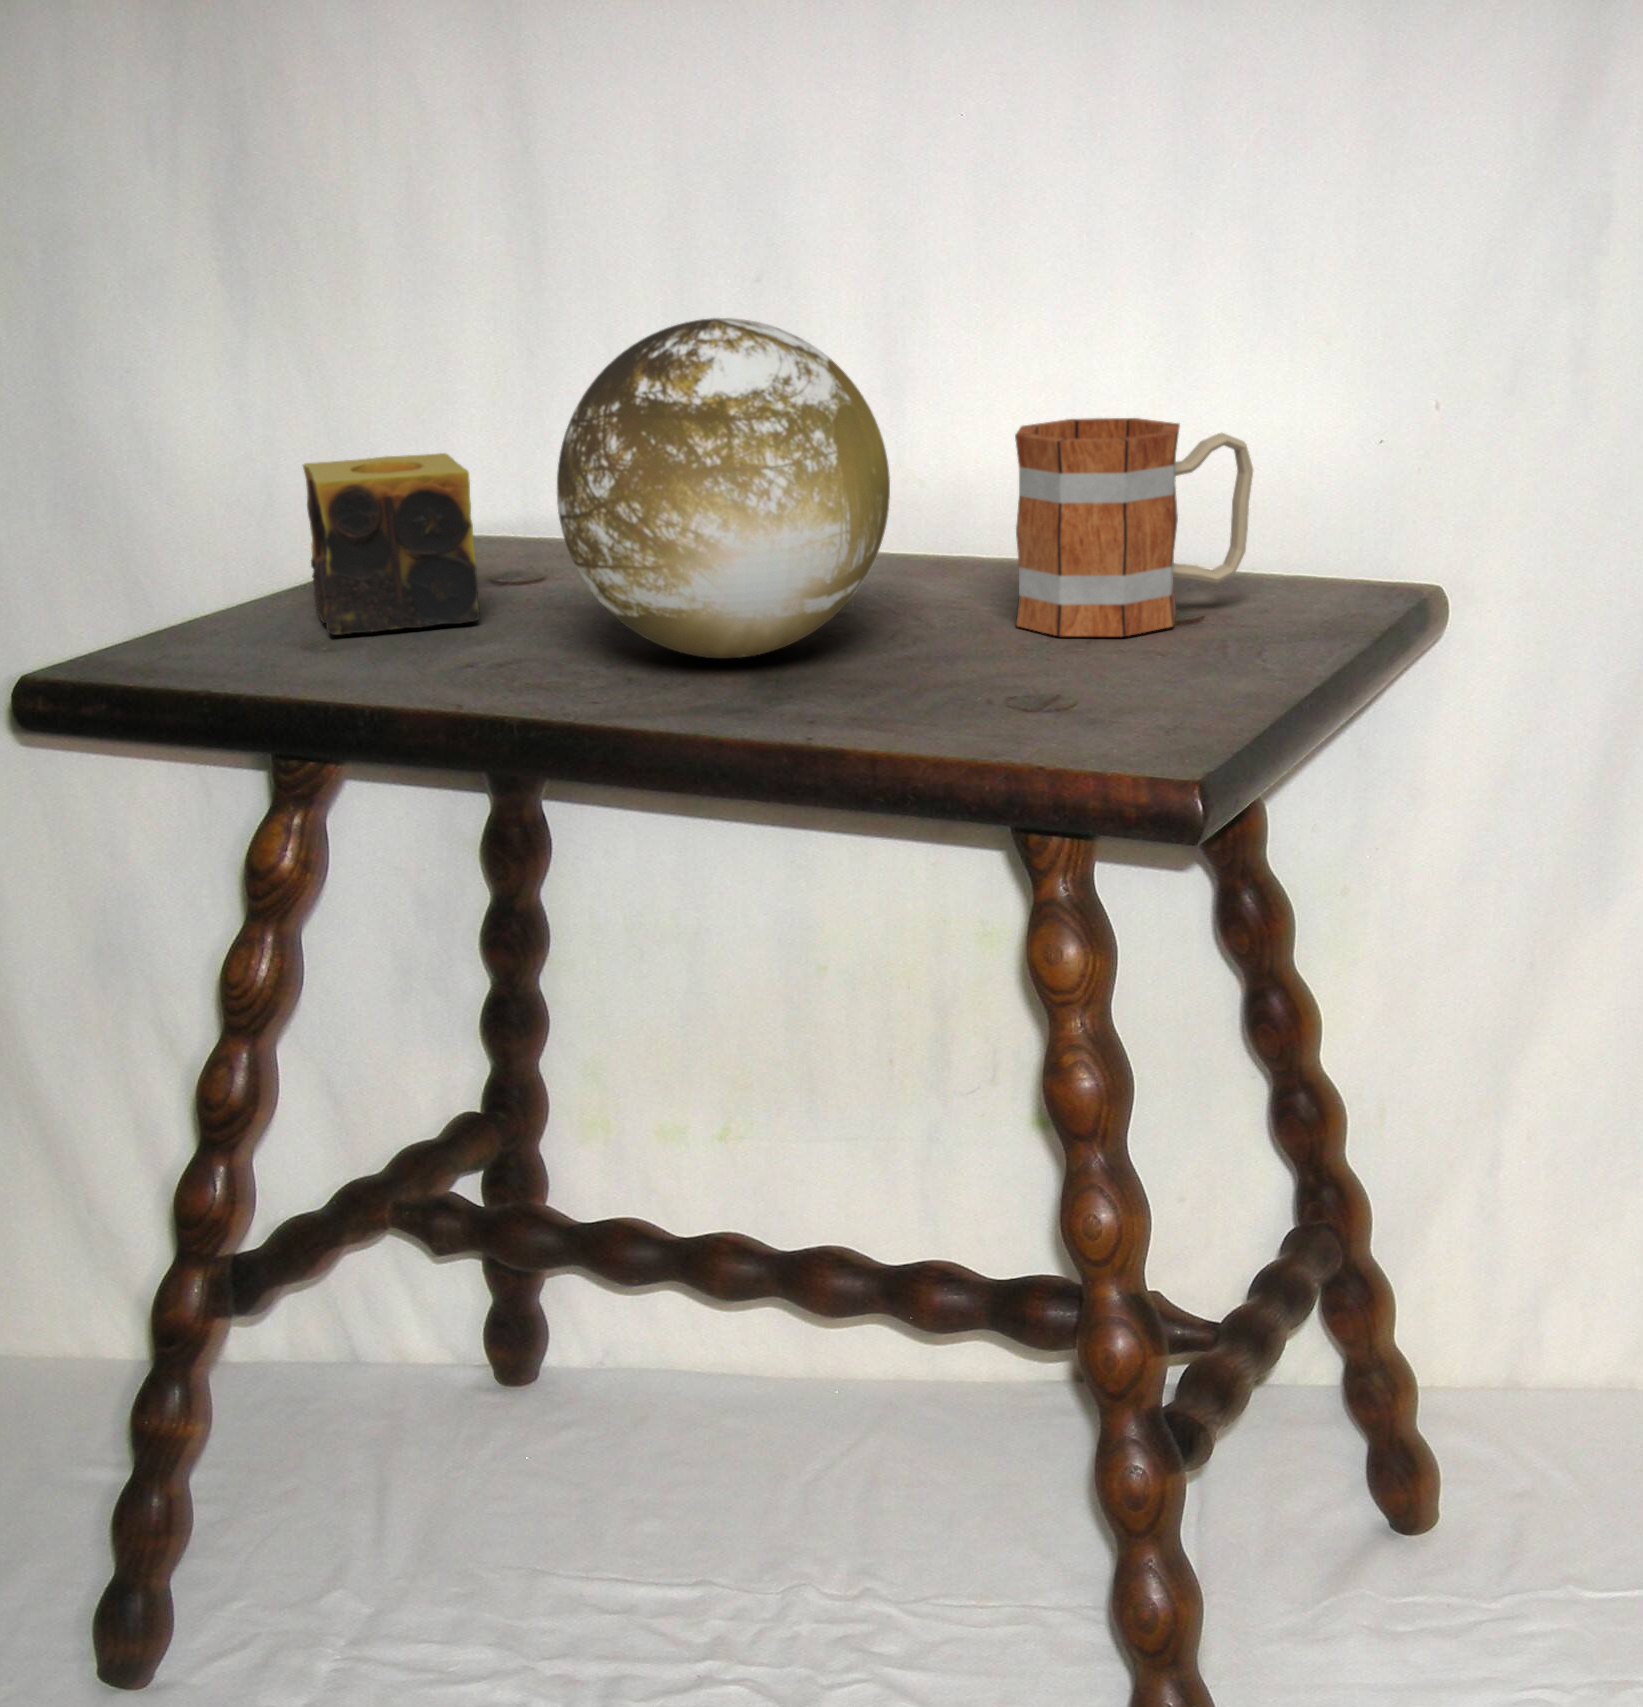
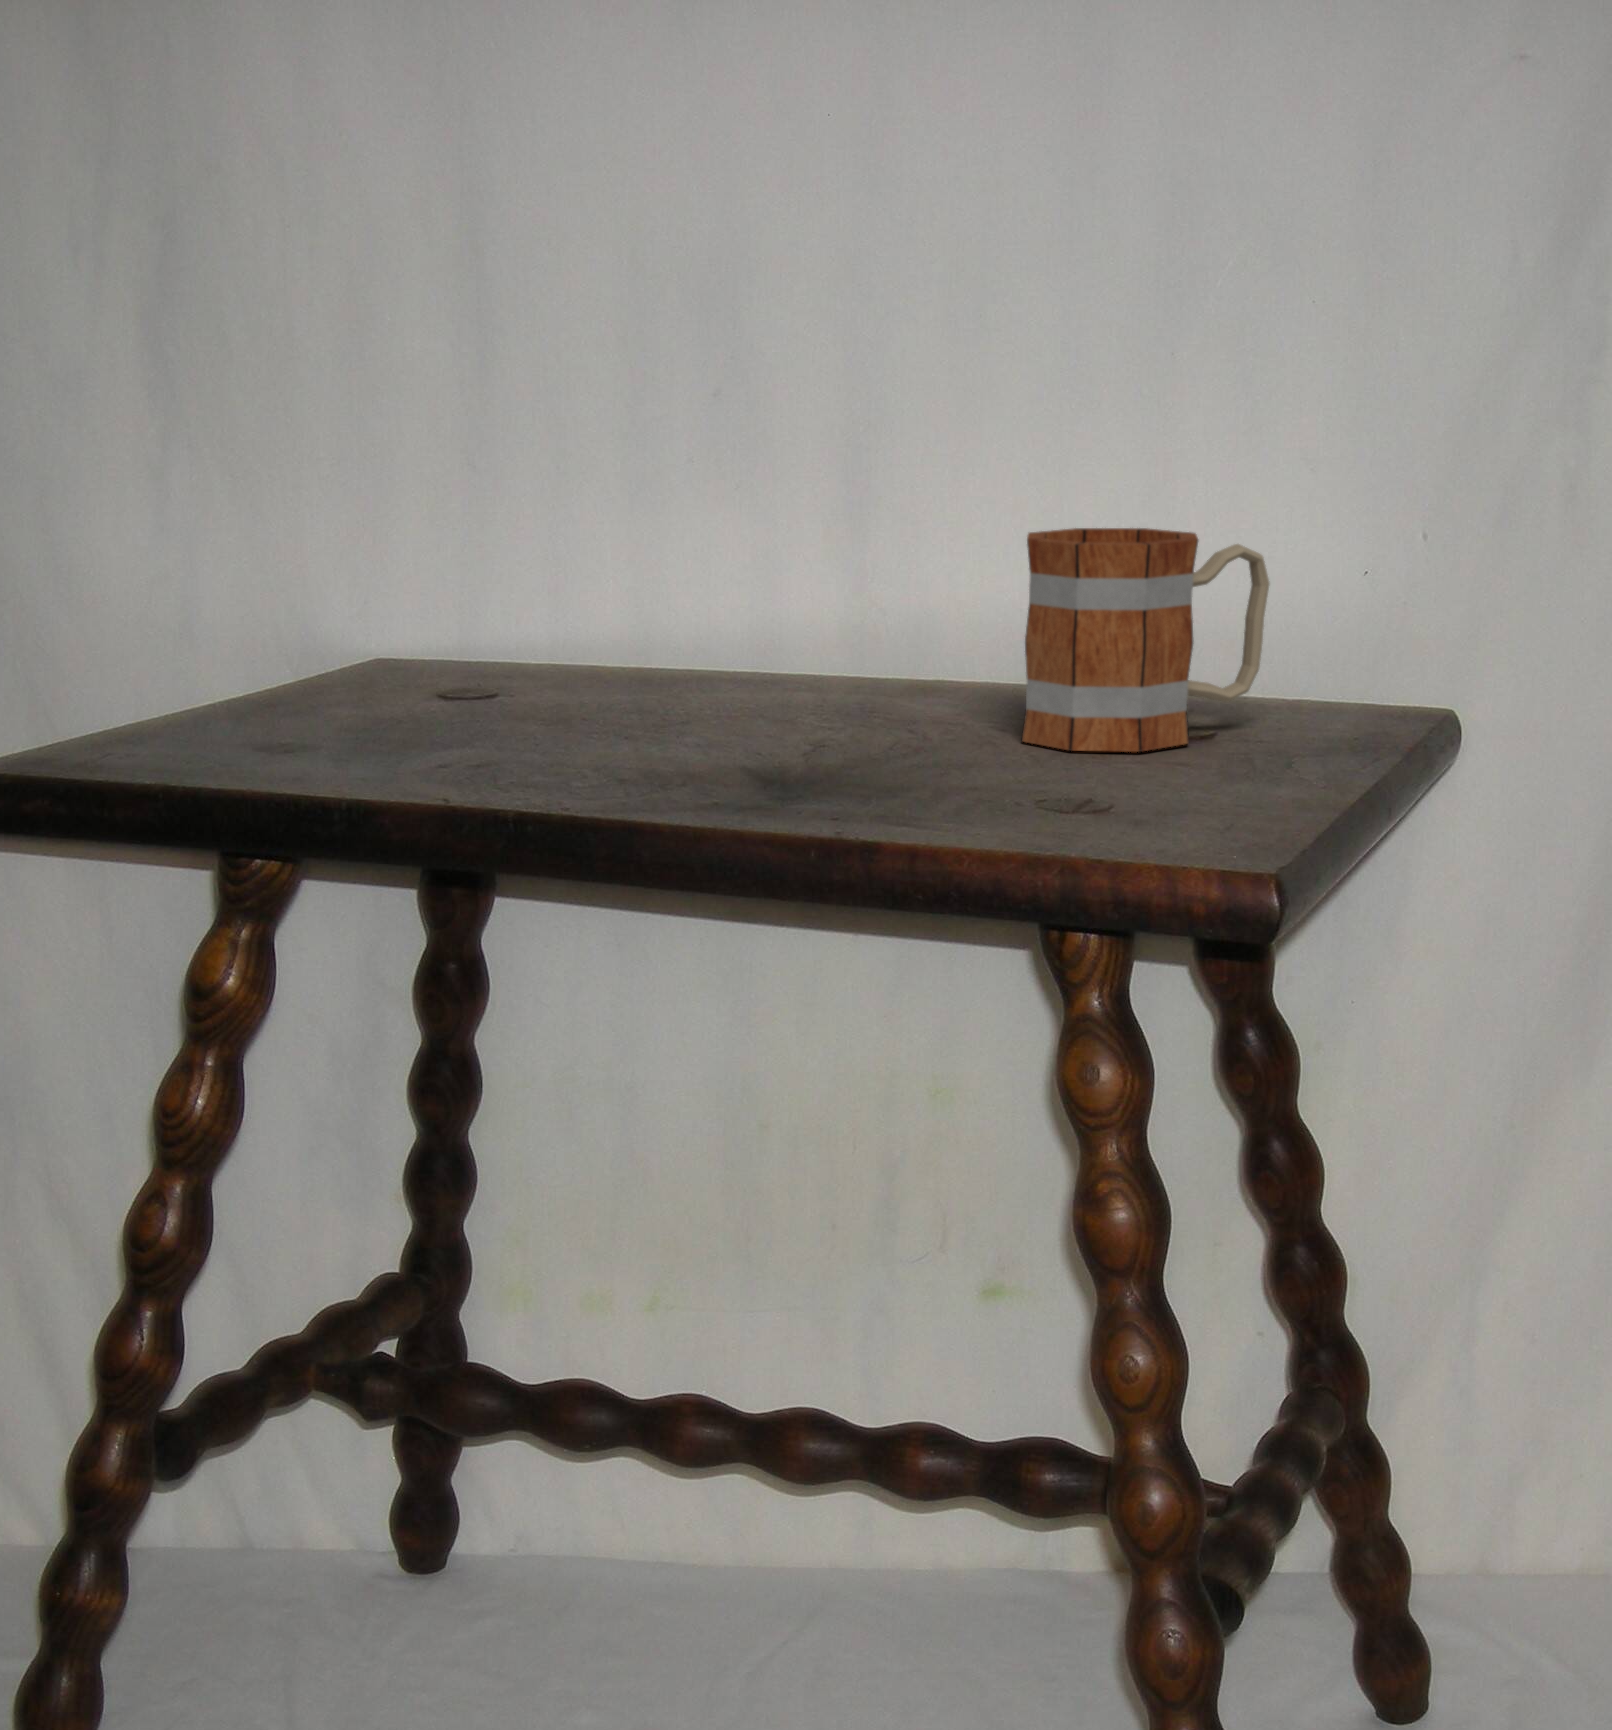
decorative orb: present [557,318,890,658] -> none [550,403,903,764]
candle: present [303,453,480,635] -> none [256,554,447,740]

